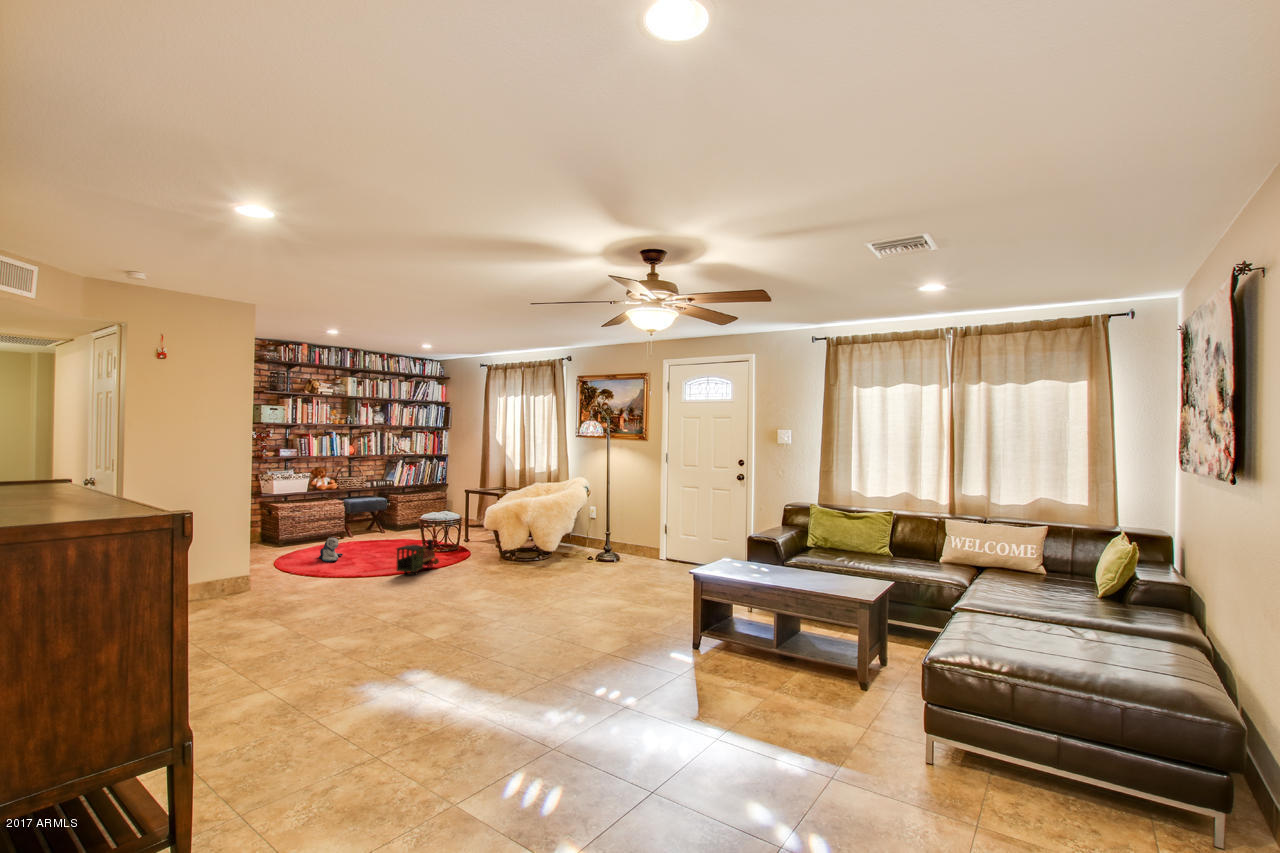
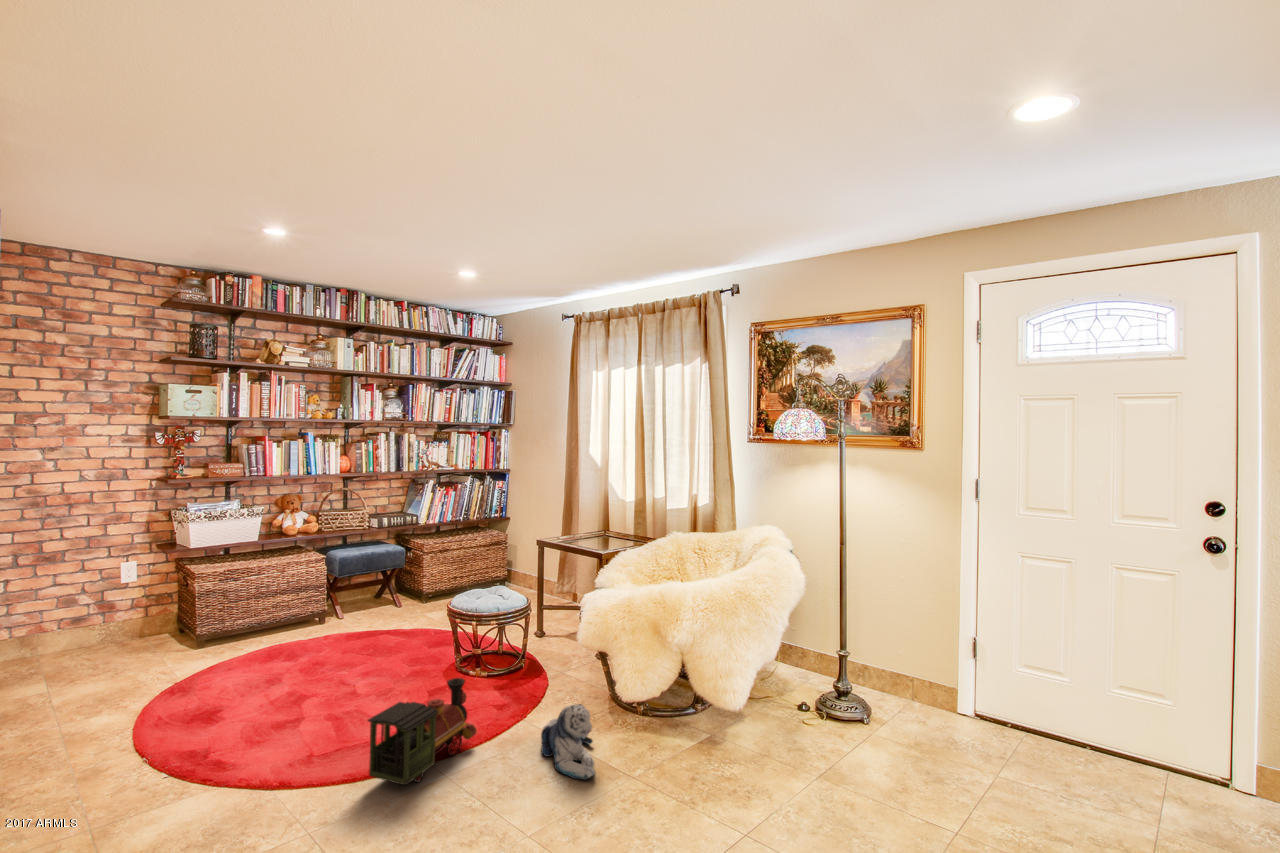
plush toy: present [319,537,343,562] -> present [541,704,595,780]

